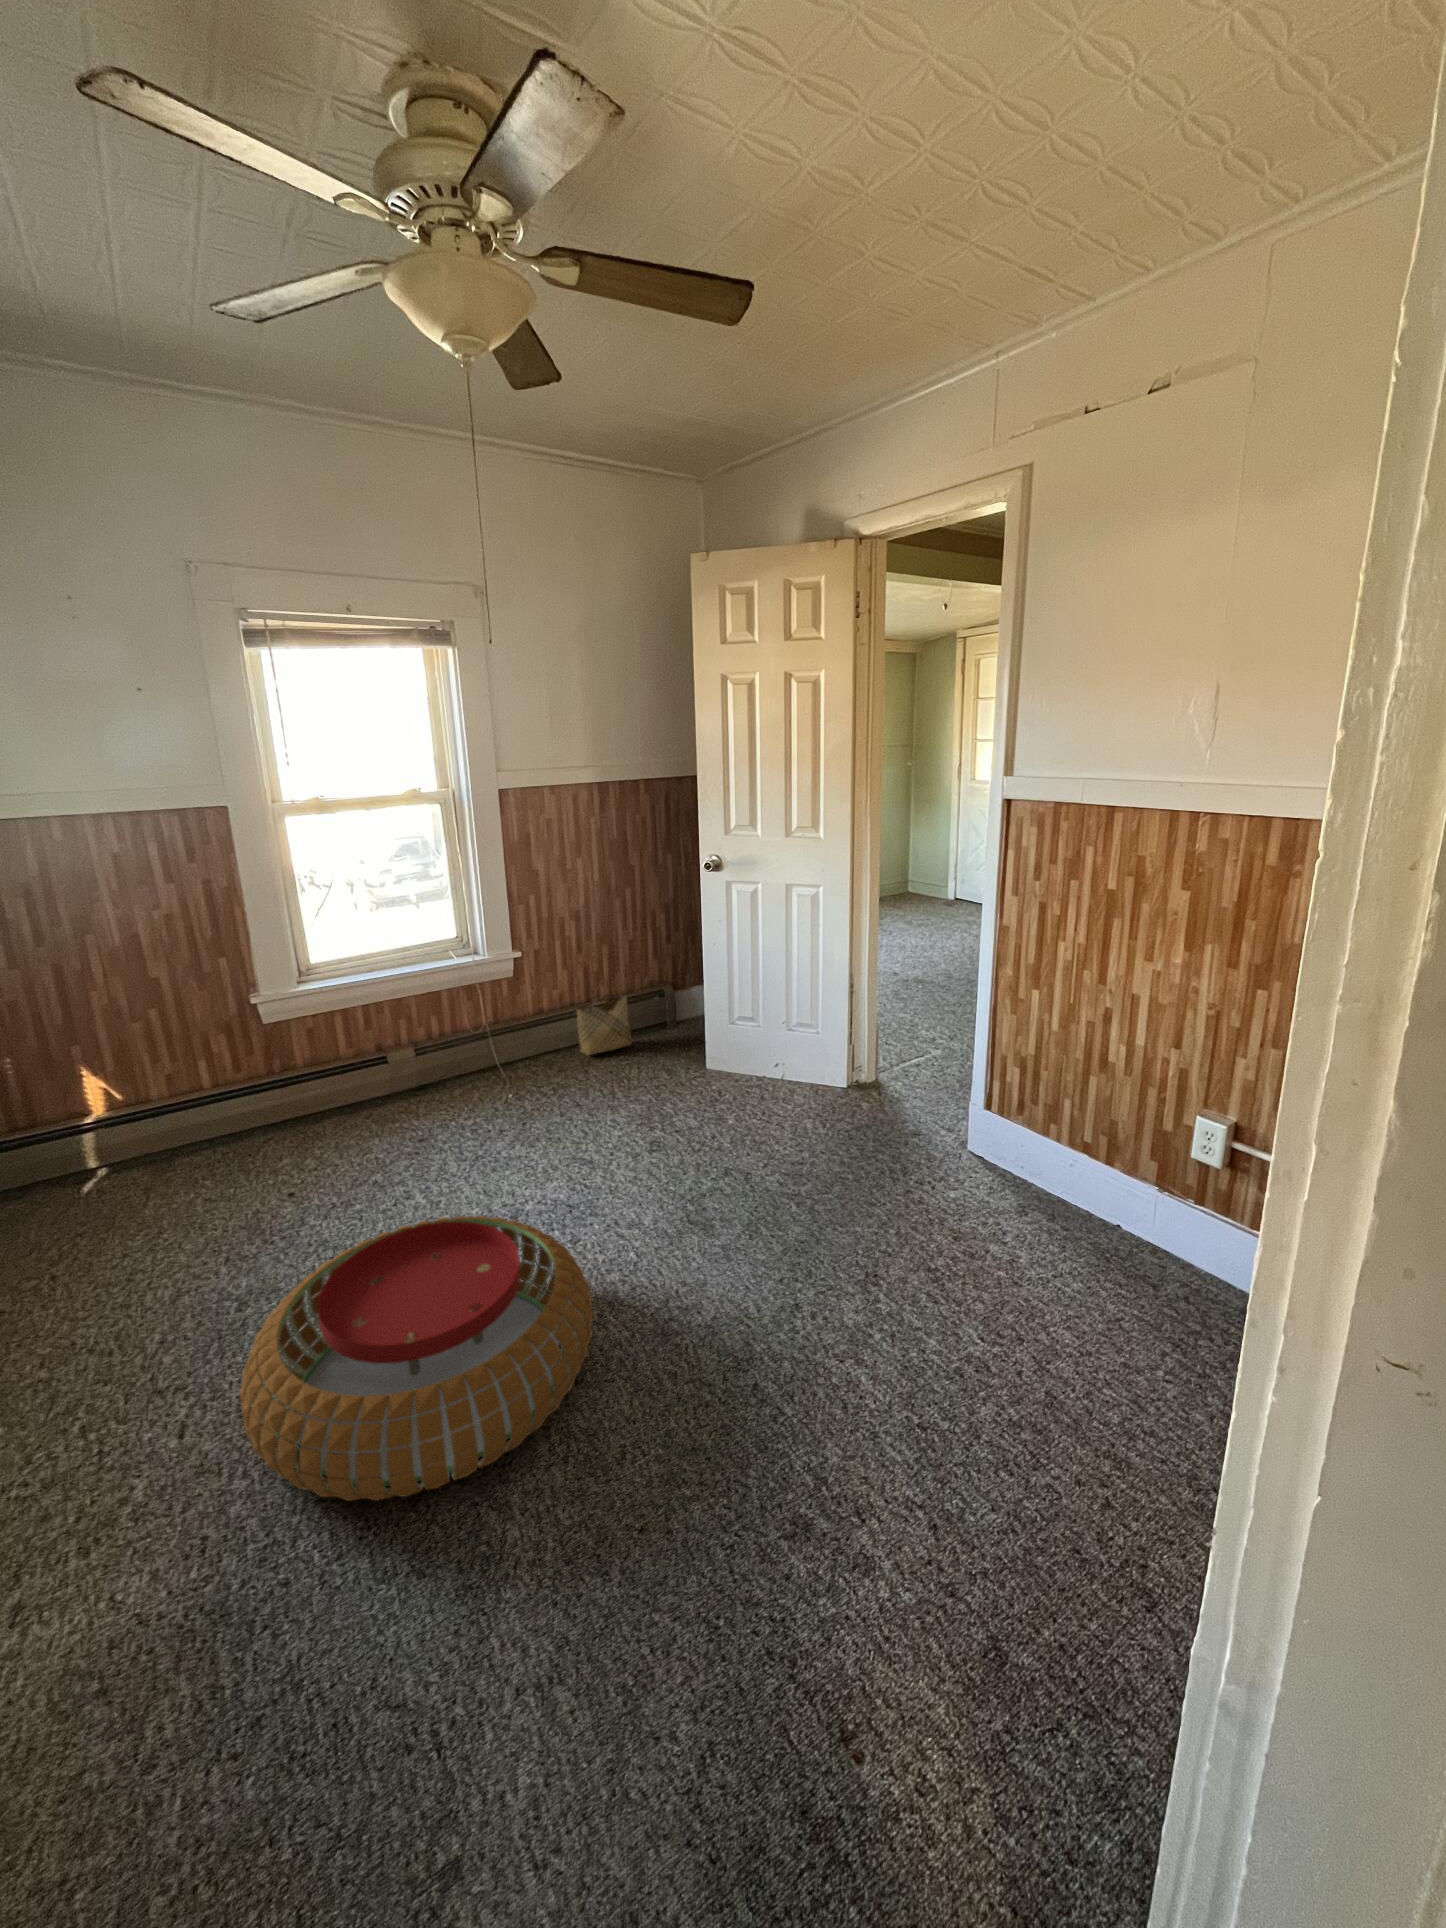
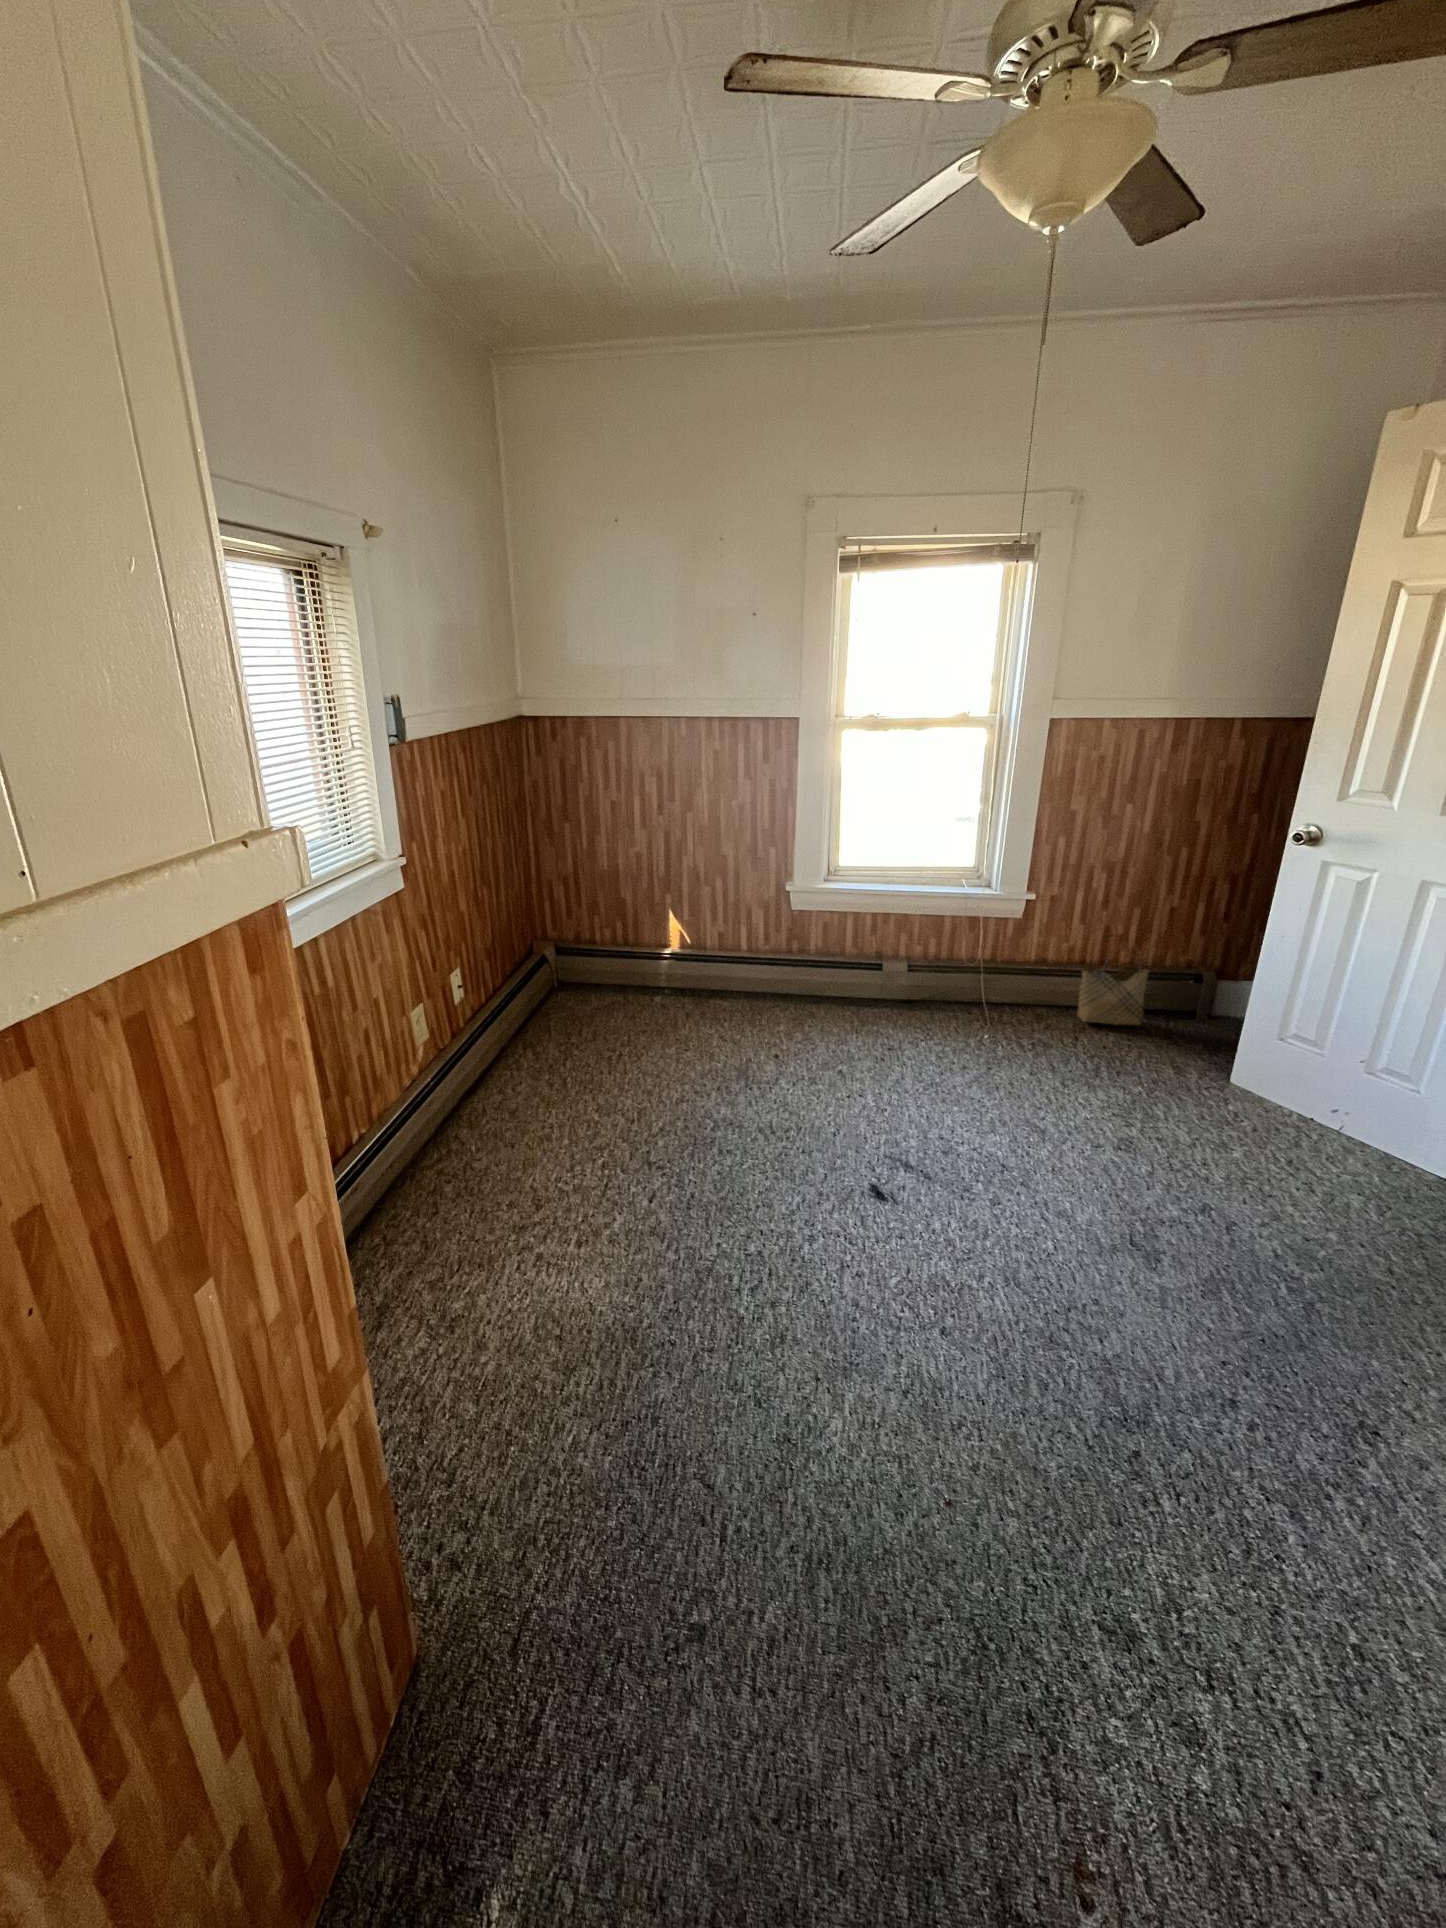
pouf: present [240,1215,593,1501] -> none [684,1116,983,1355]

